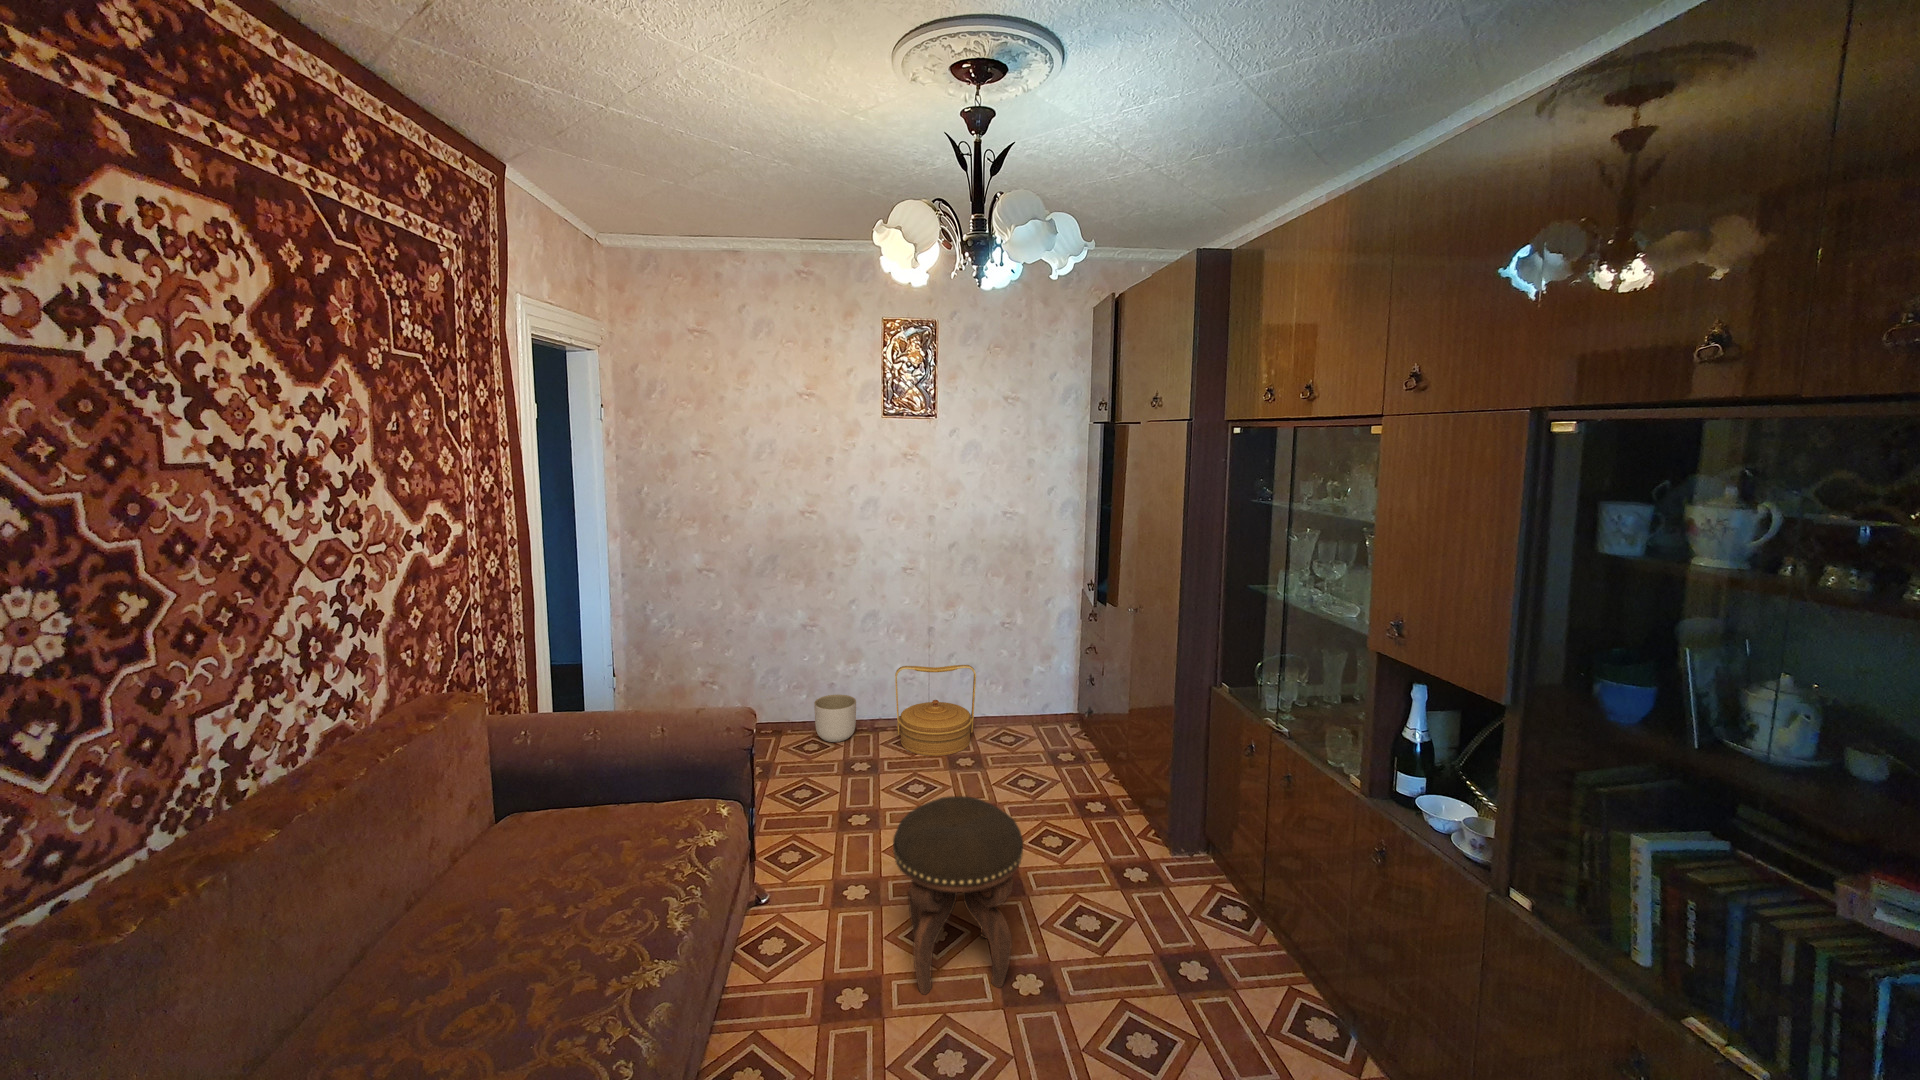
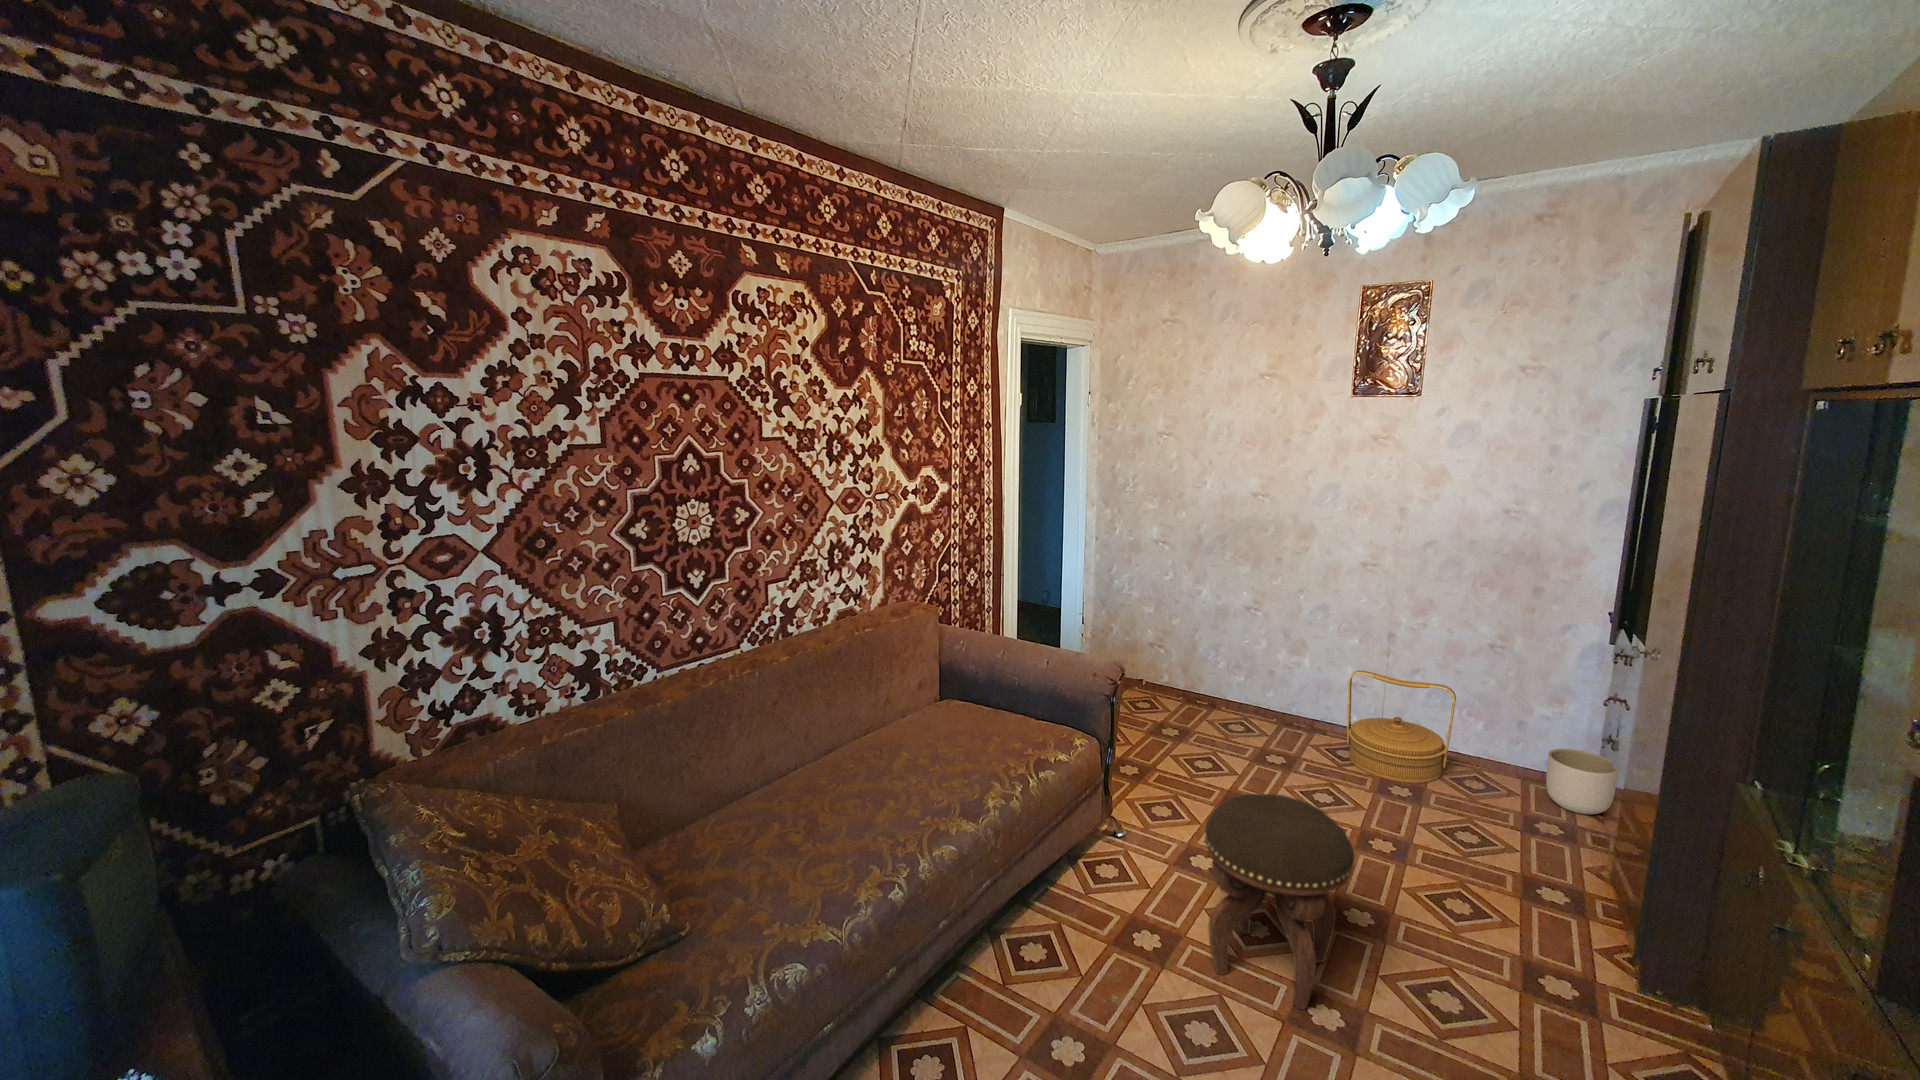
planter: present [814,695,856,742] -> present [1546,749,1619,814]

